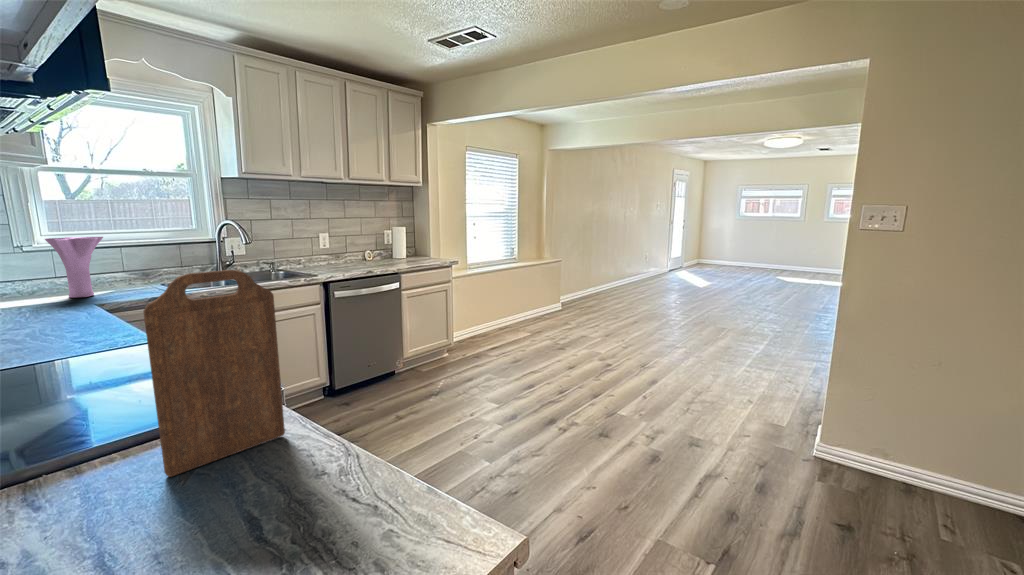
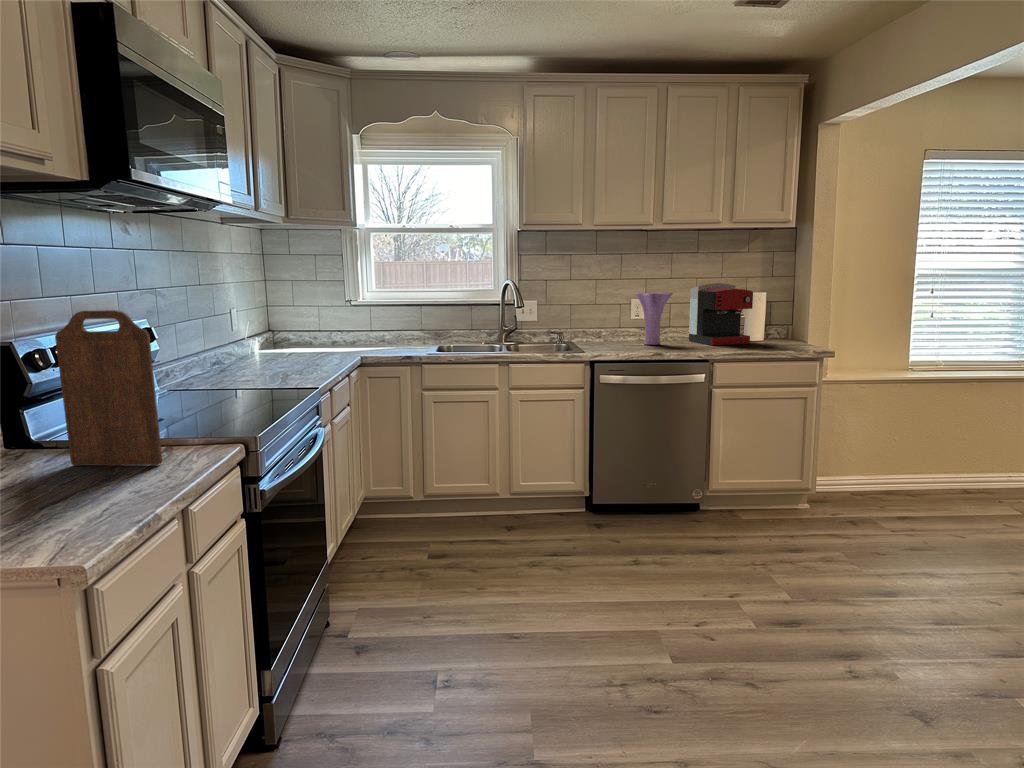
coffee maker: none [360,221,404,264] -> present [689,283,753,345]
vase: present [45,237,103,298] -> present [636,292,673,345]

